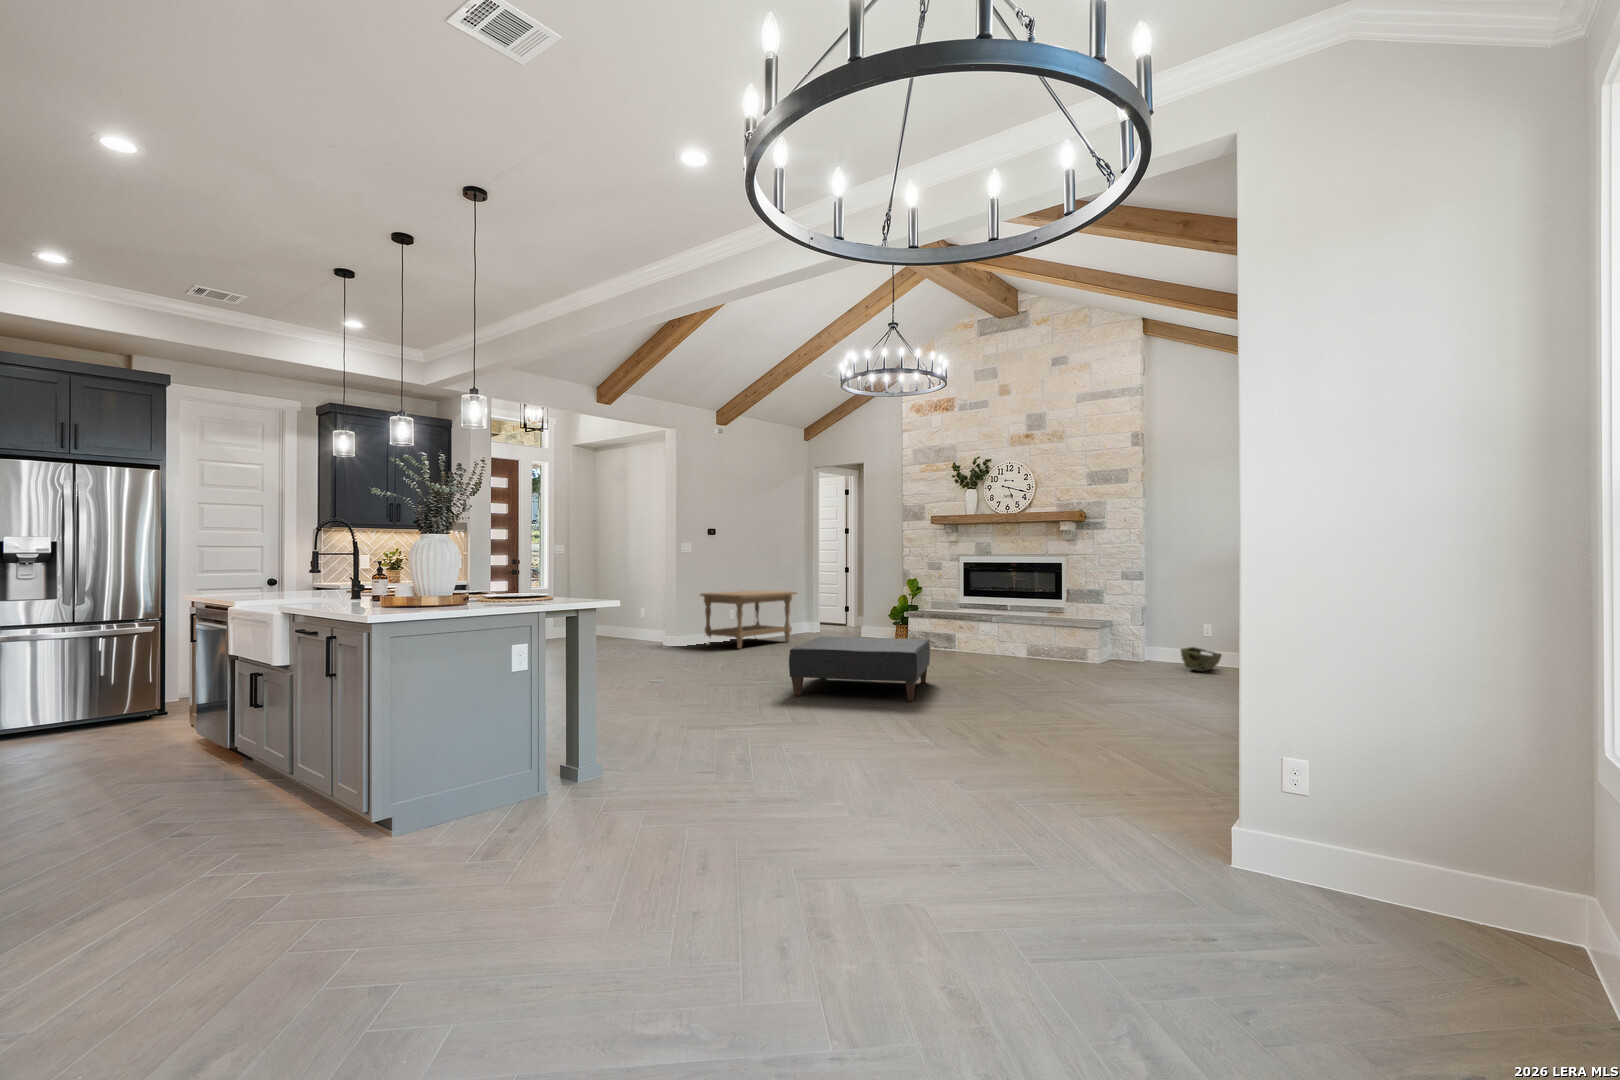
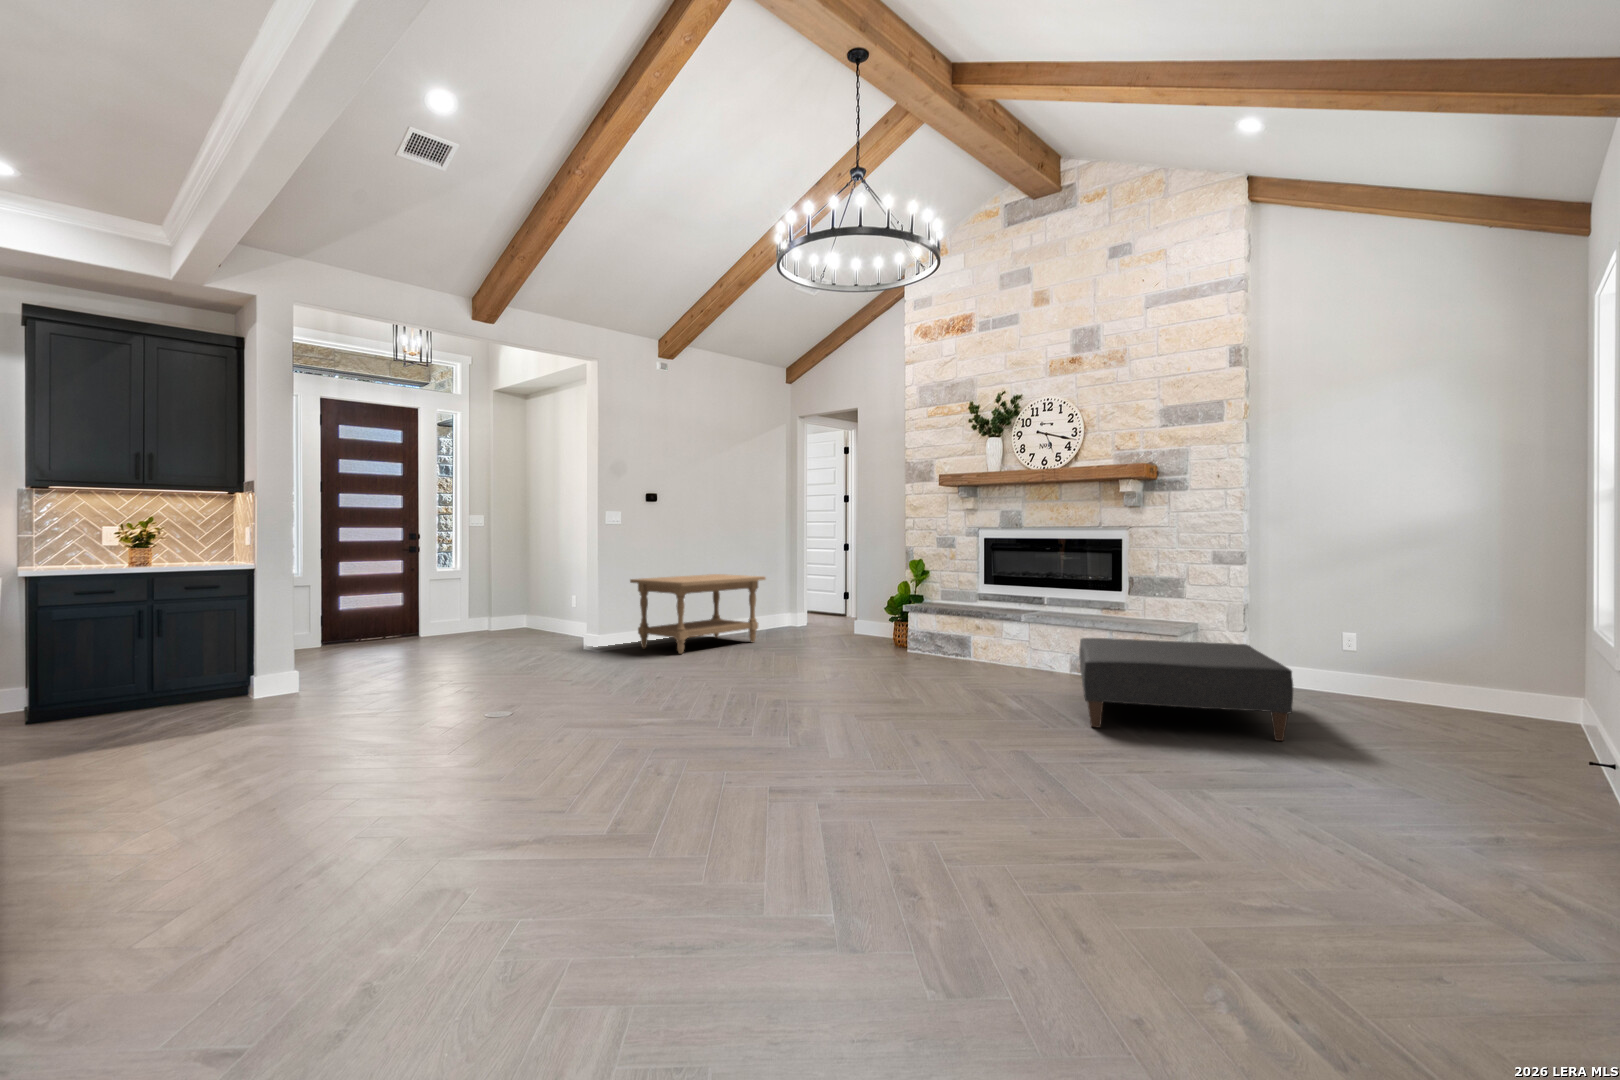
ottoman: present [789,636,930,701] -> present [1079,638,1293,741]
woven basket: present [1181,647,1222,671] -> none [1307,665,1372,705]

